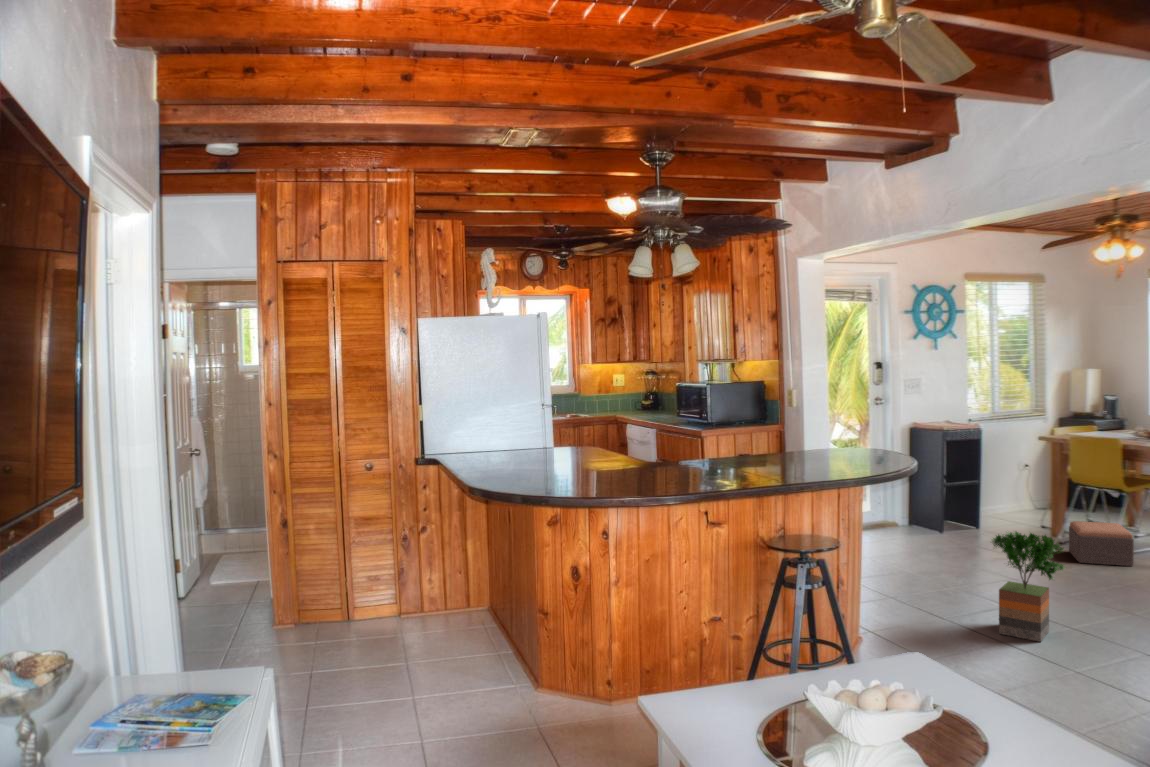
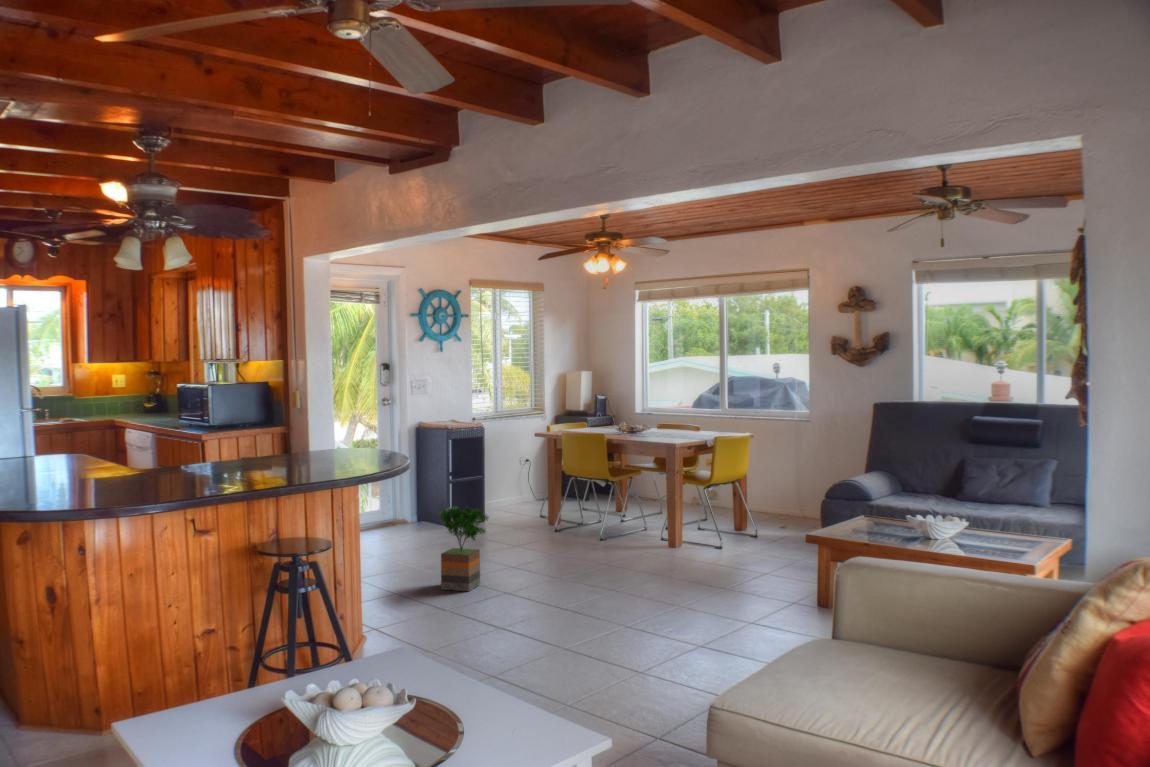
footstool: present [1069,521,1134,566] -> none [538,504,579,539]

